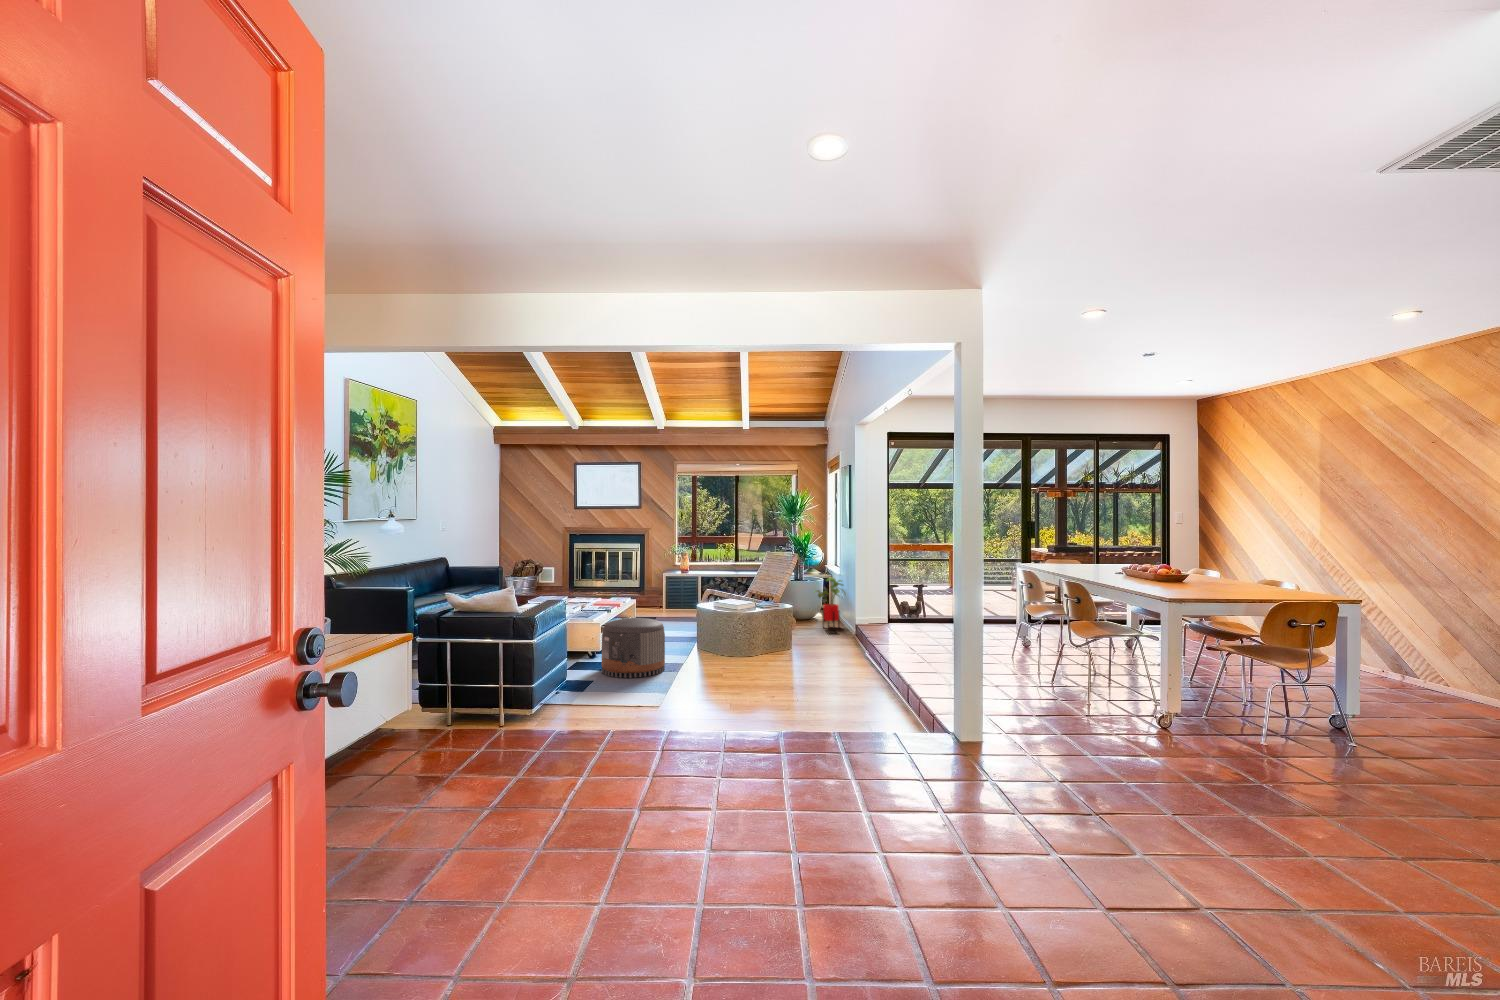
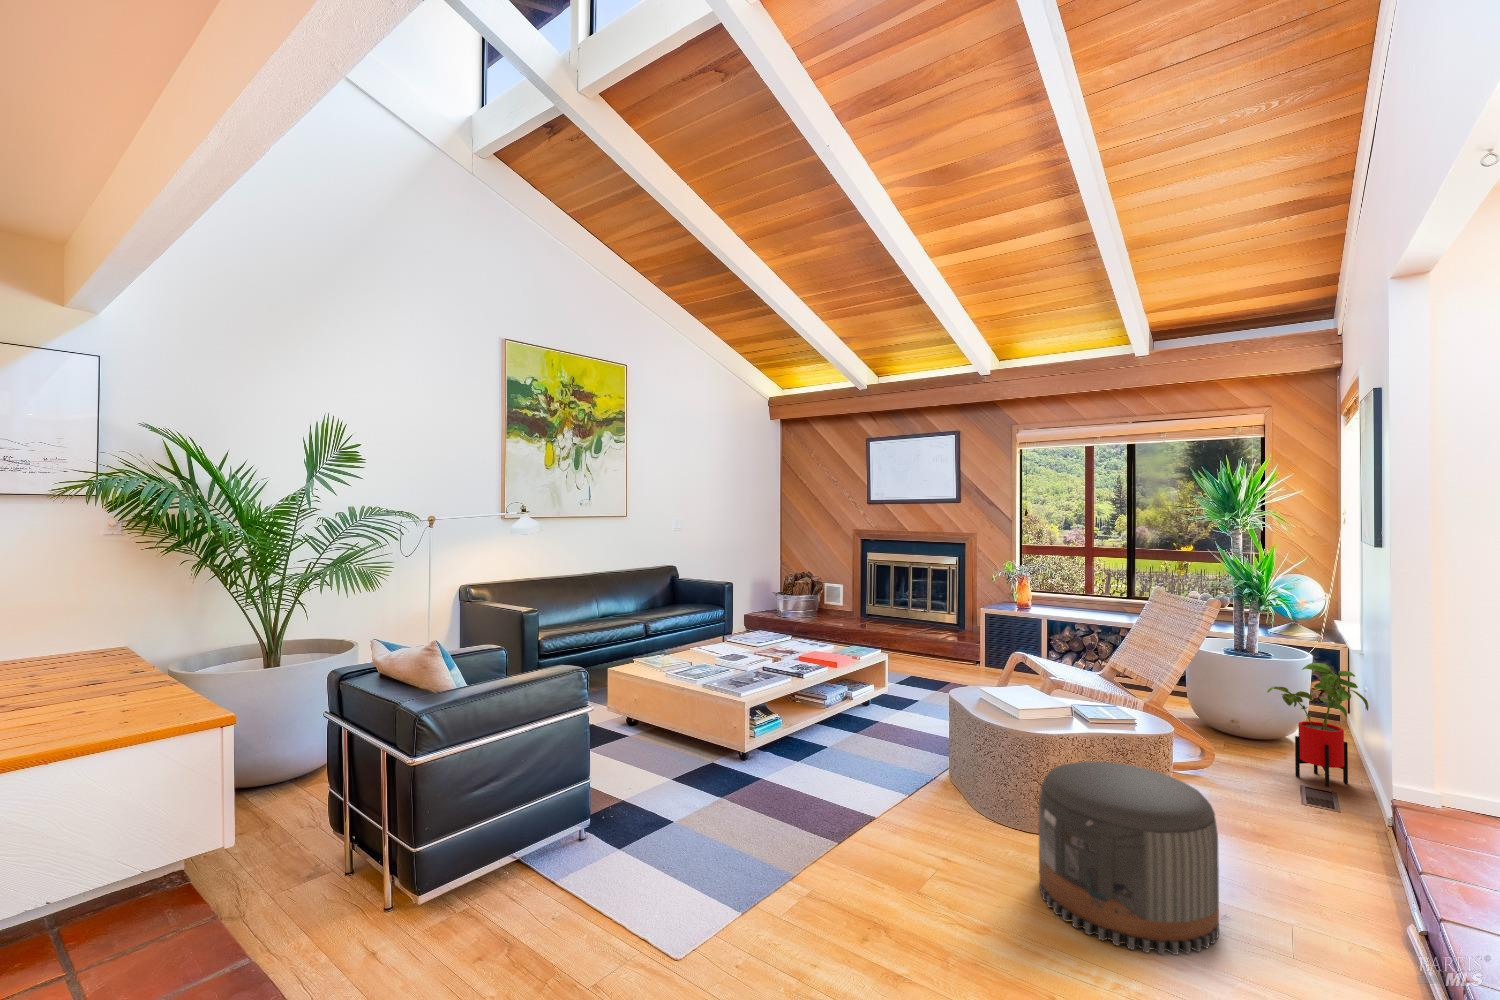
pouf: present [602,618,665,678] -> present [1039,762,1219,955]

